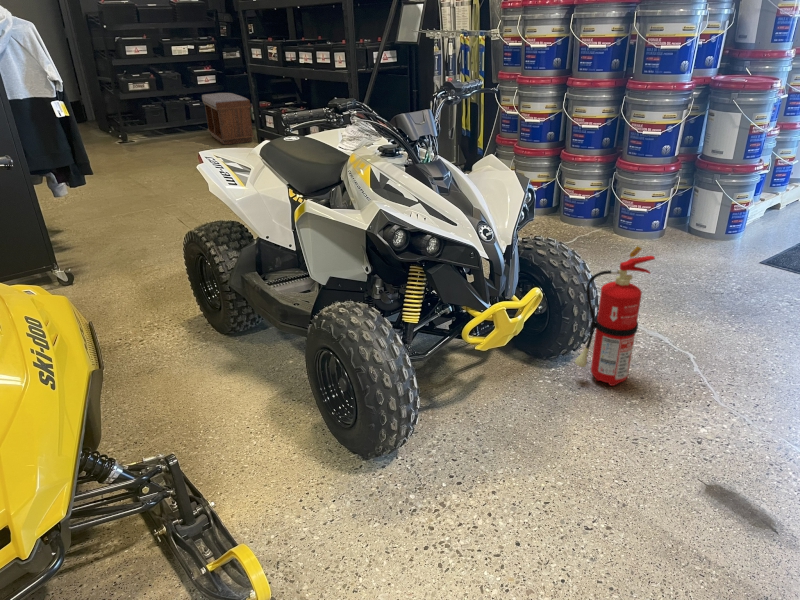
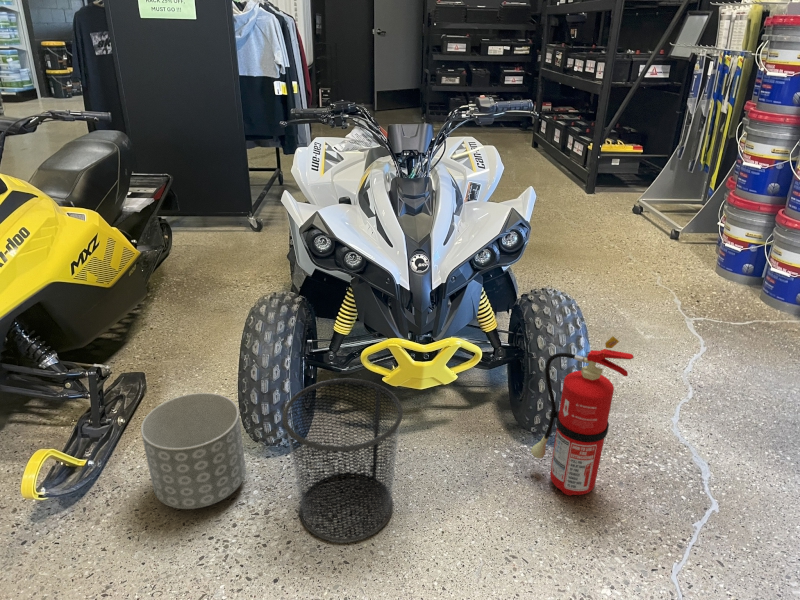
bench: present [202,93,254,145] -> none [497,94,534,145]
waste bin: none [444,345,559,498] -> present [282,379,403,542]
planter: none [304,416,408,545] -> present [141,393,246,509]

